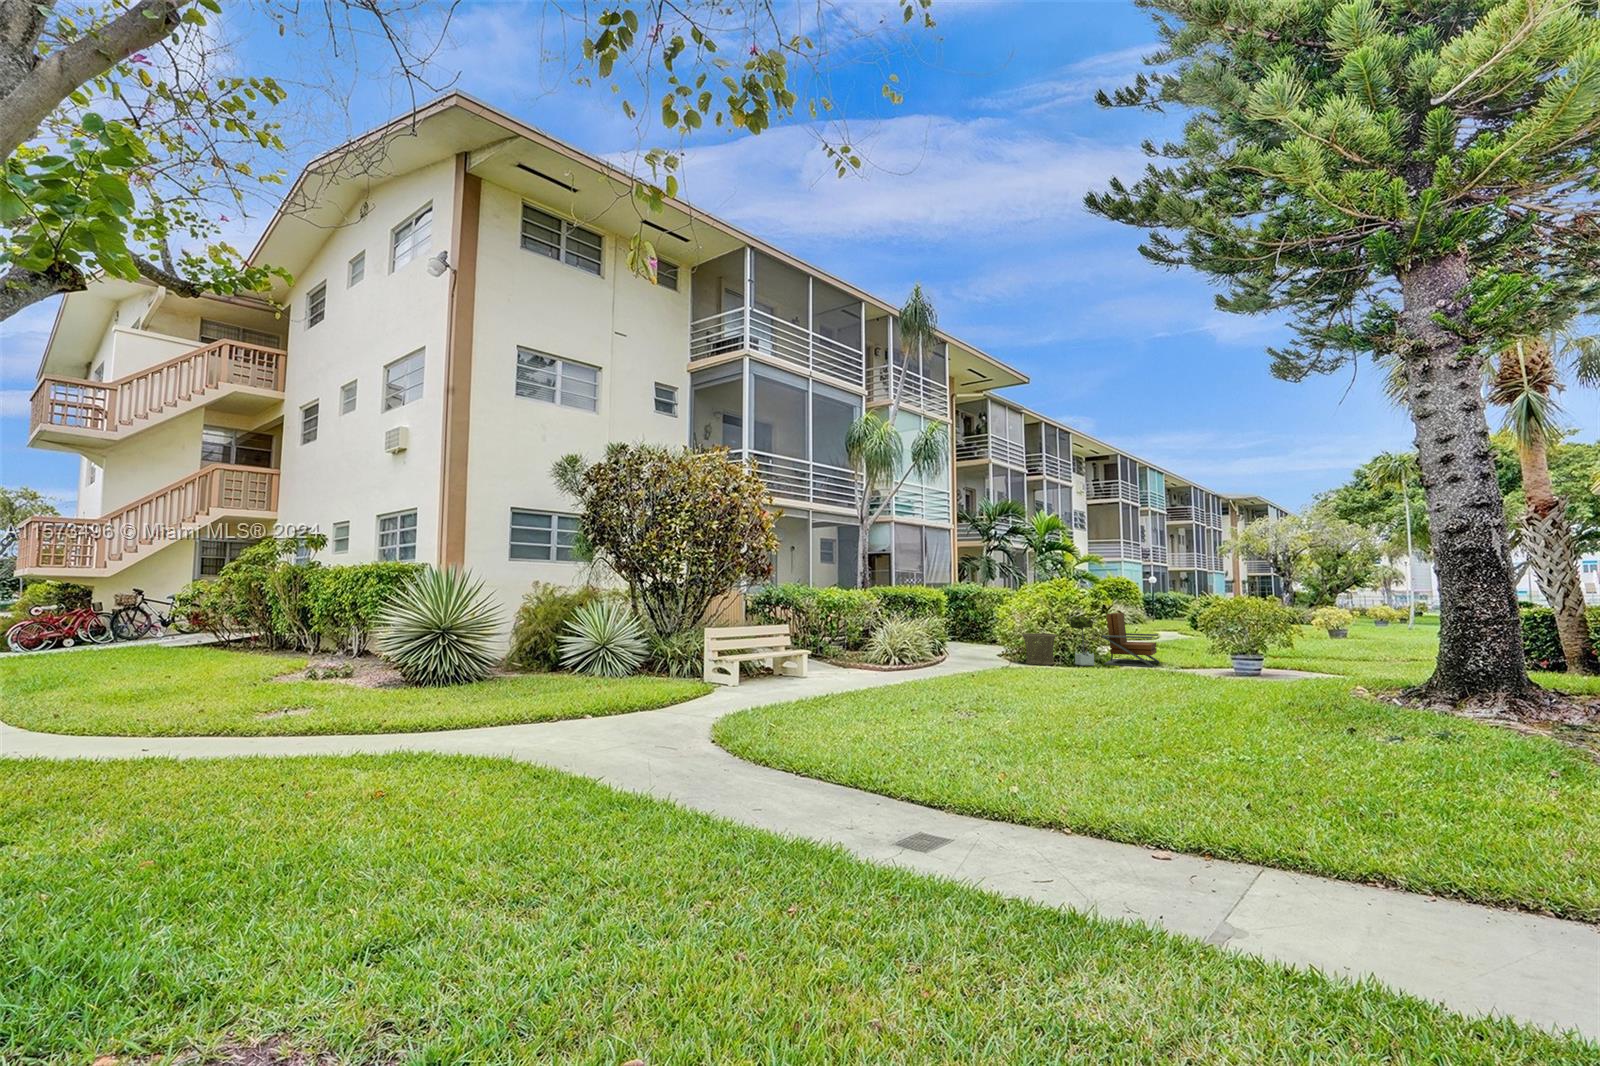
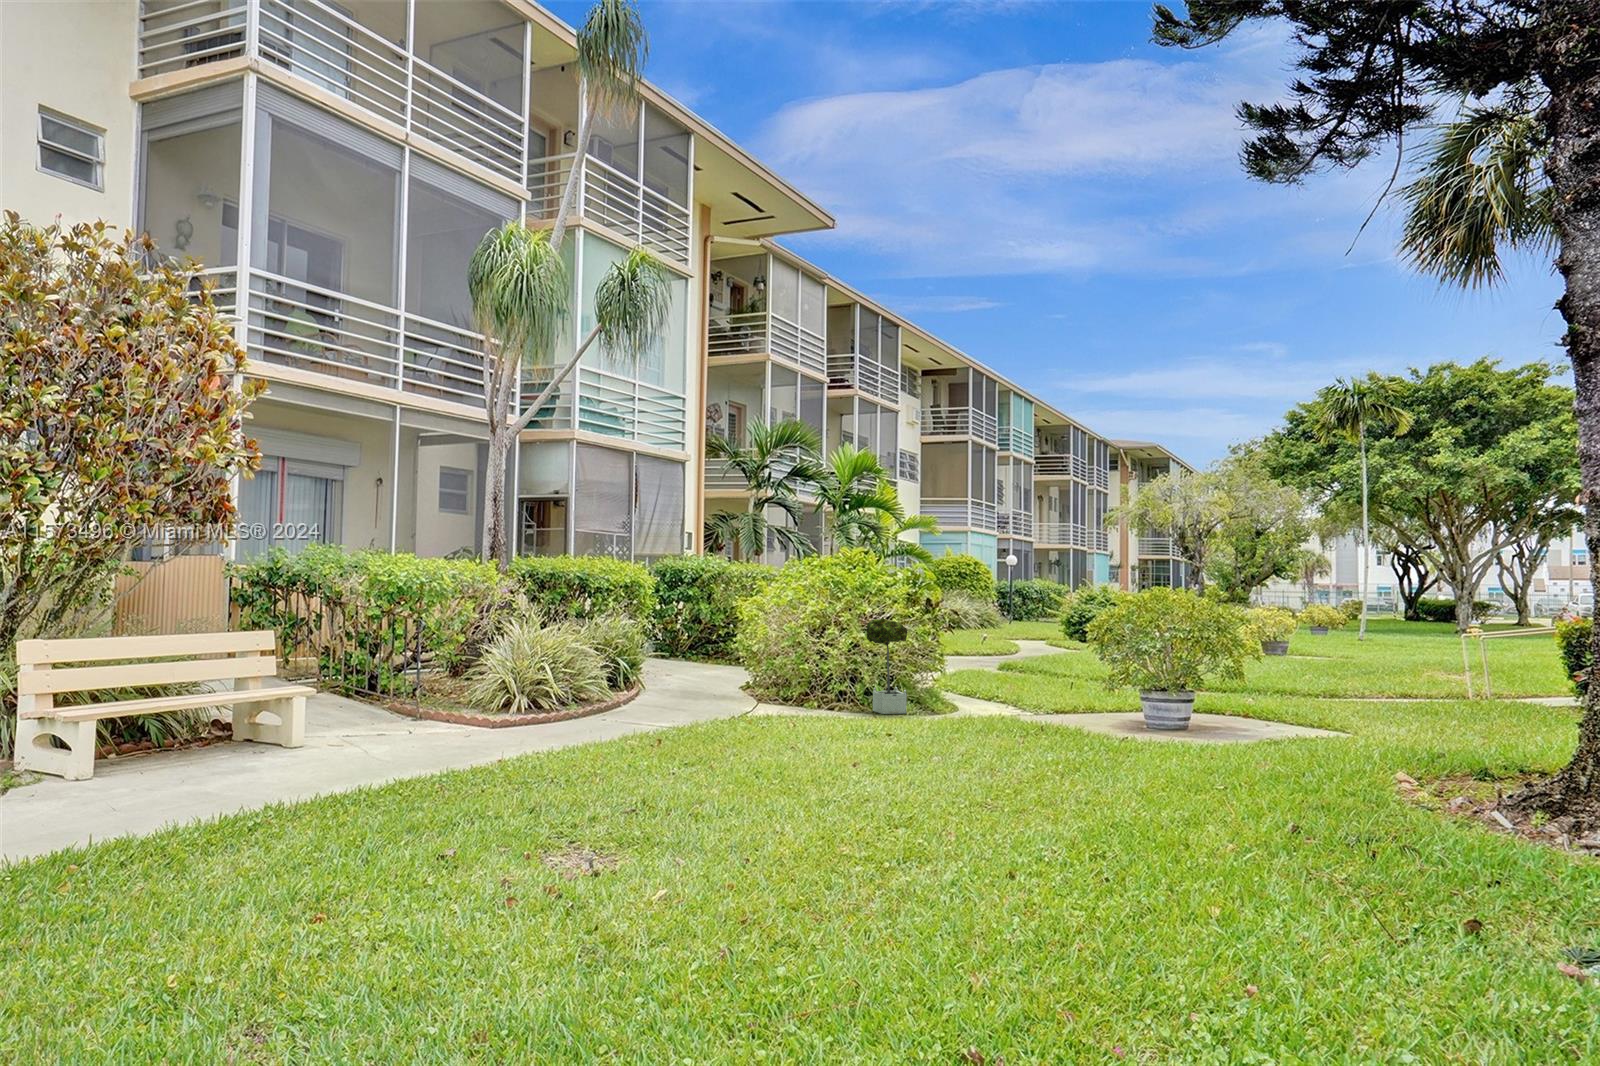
lounge chair: present [1102,613,1159,667] -> none [922,613,1020,715]
basket: present [1022,633,1057,665] -> none [776,652,841,714]

